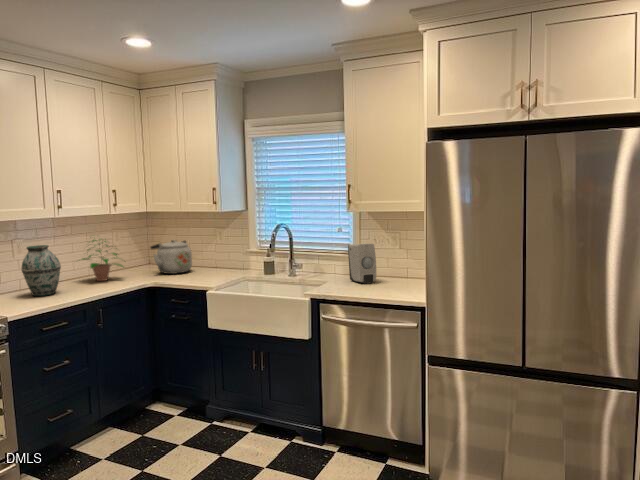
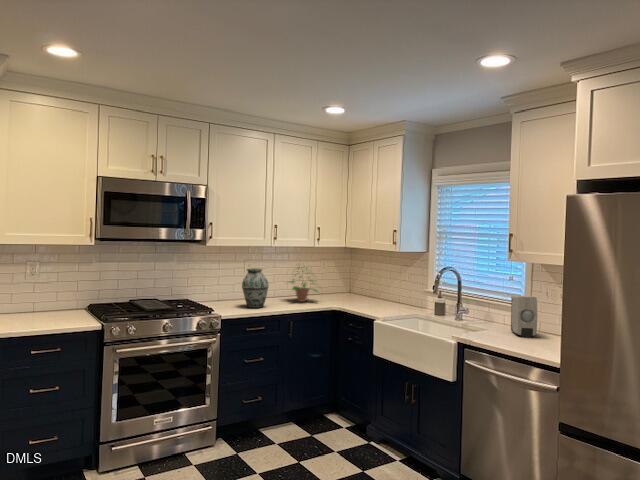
kettle: present [151,240,192,274] -> none [343,273,377,303]

